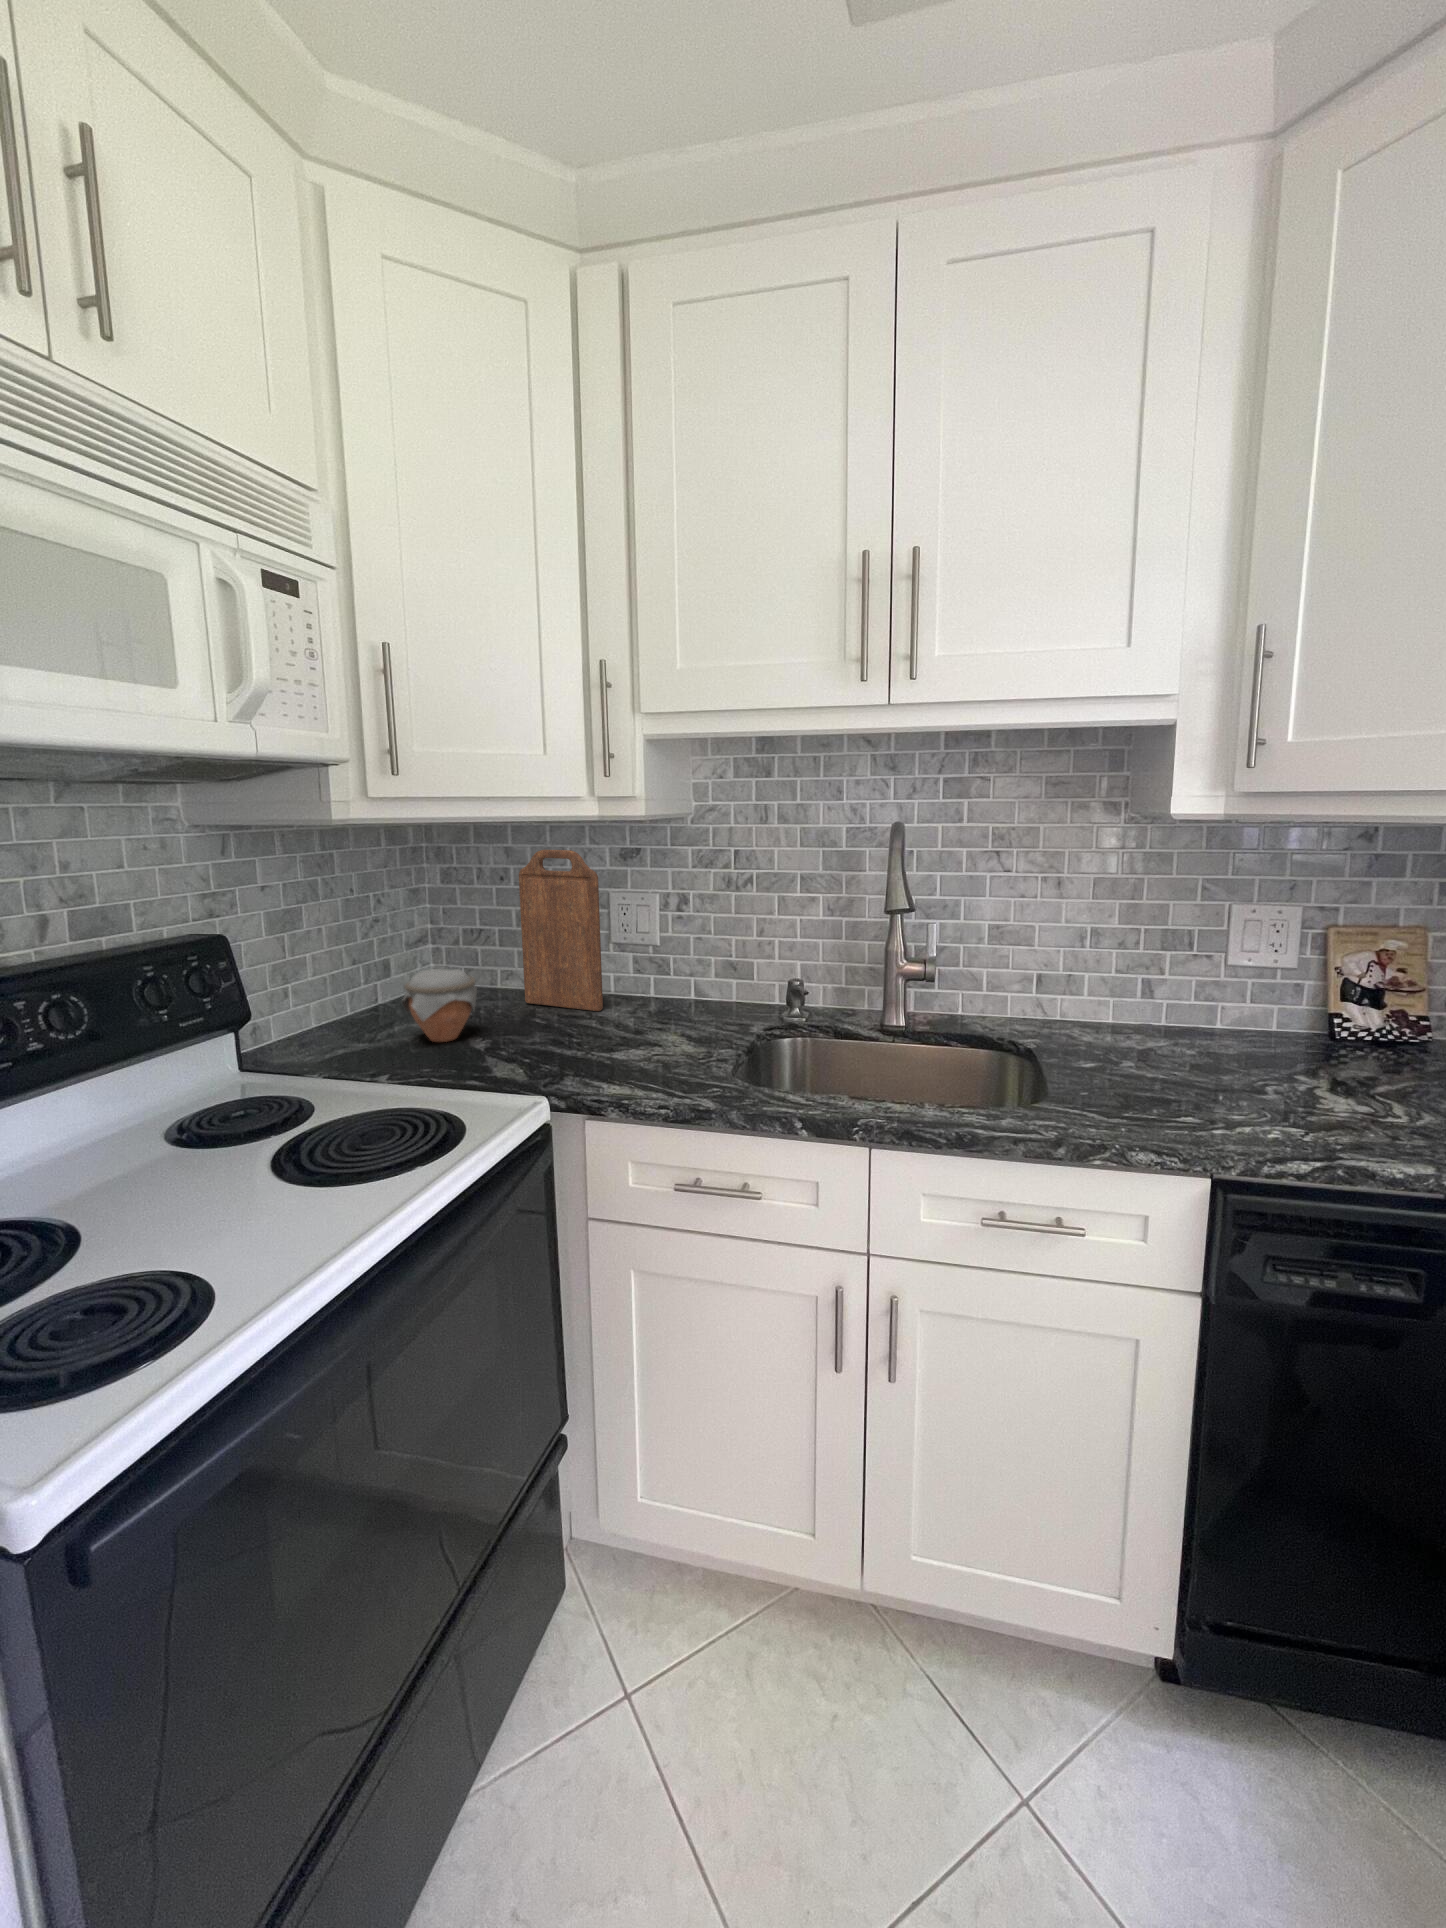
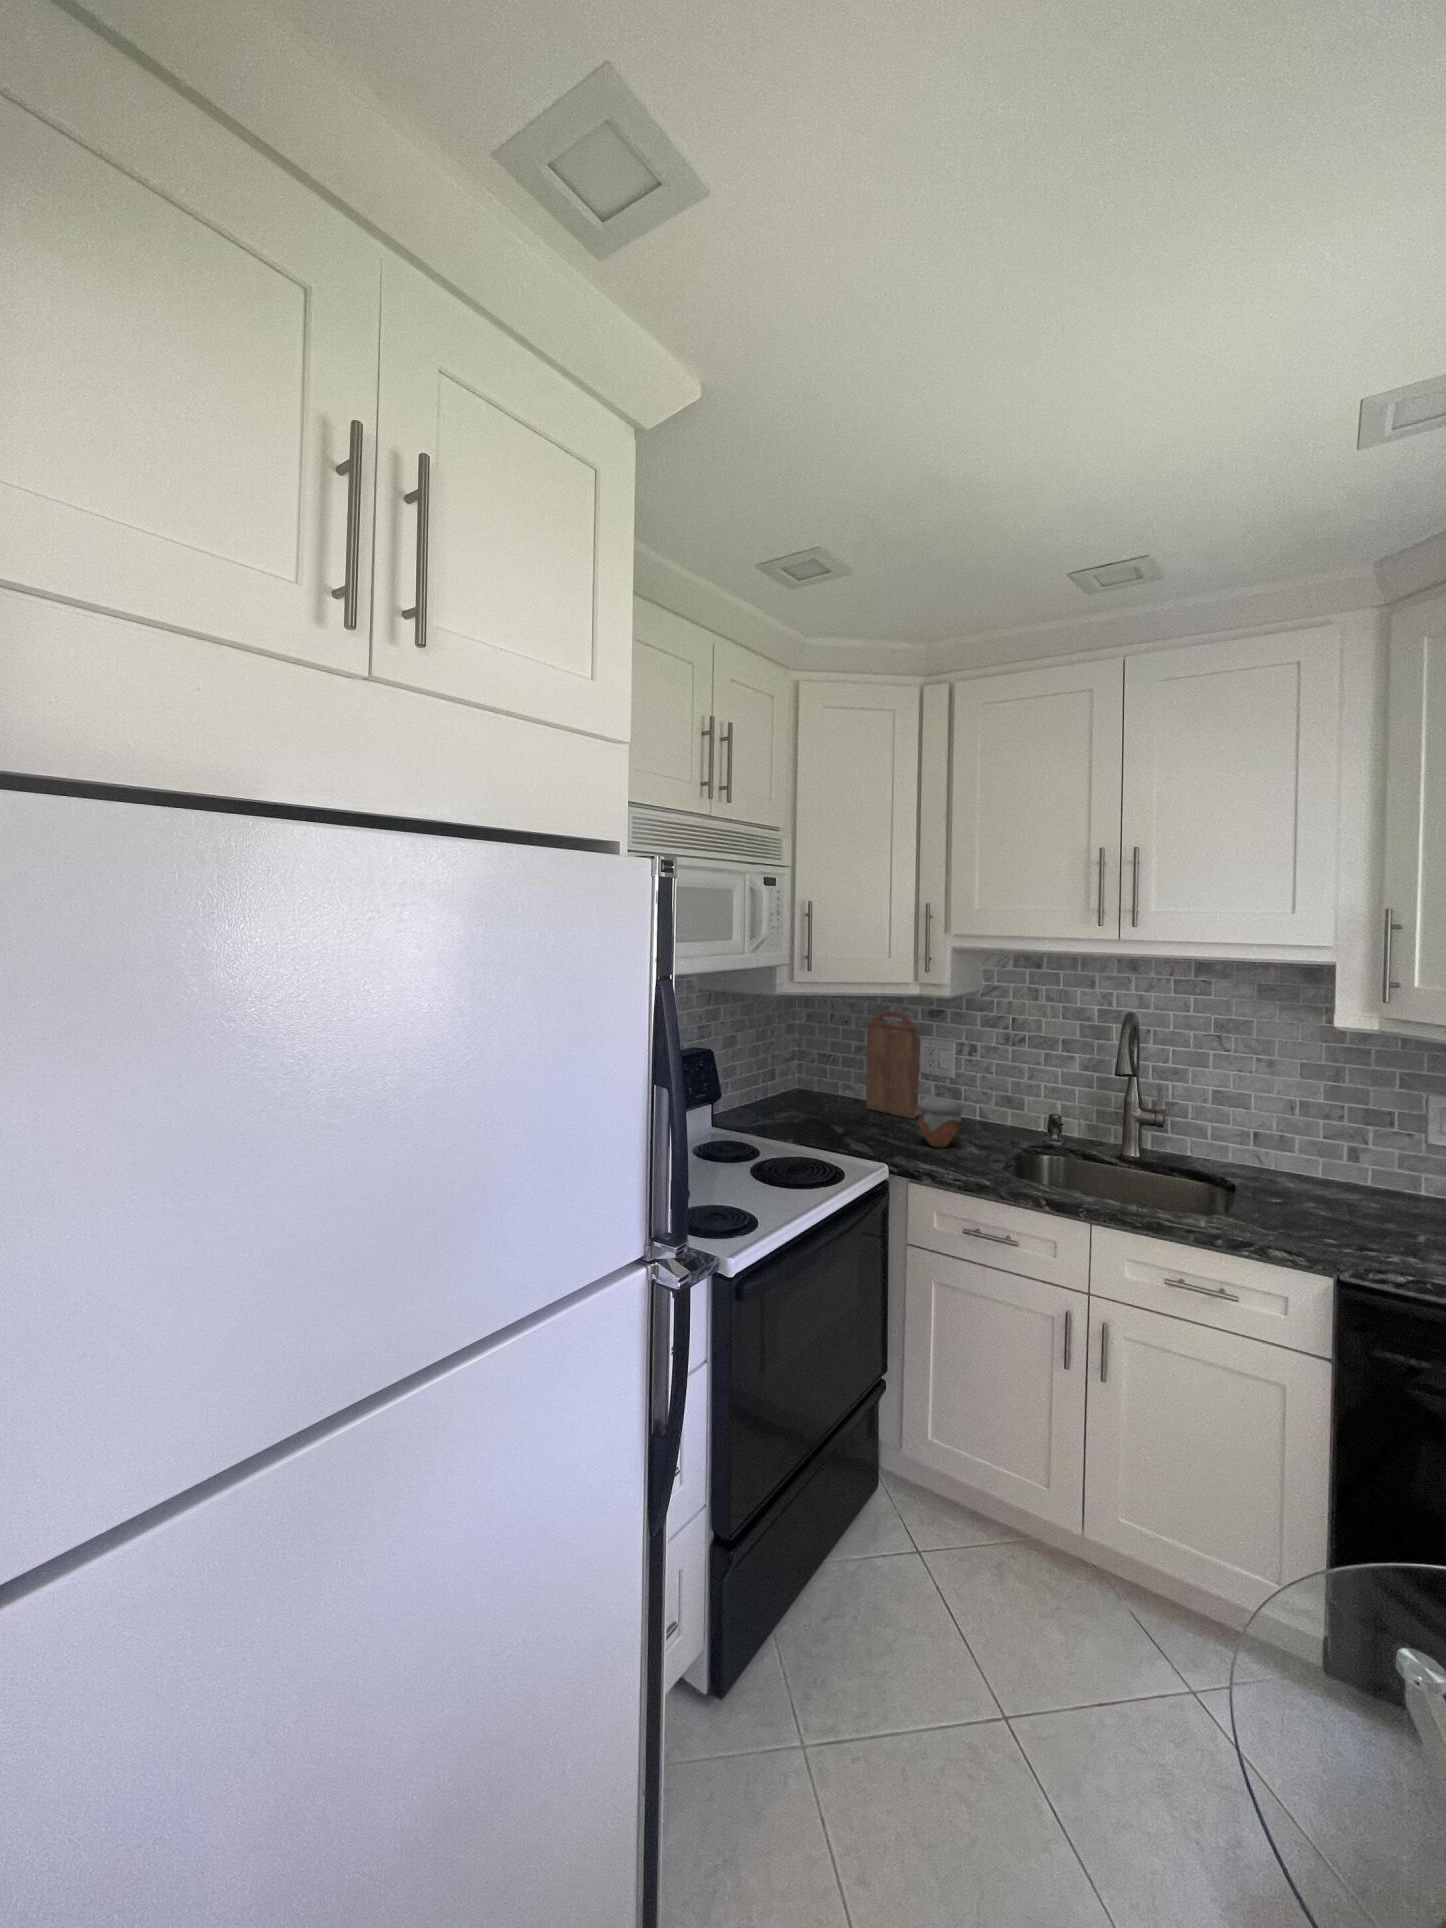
jar: present [402,969,477,1042] -> present [914,1097,962,1147]

